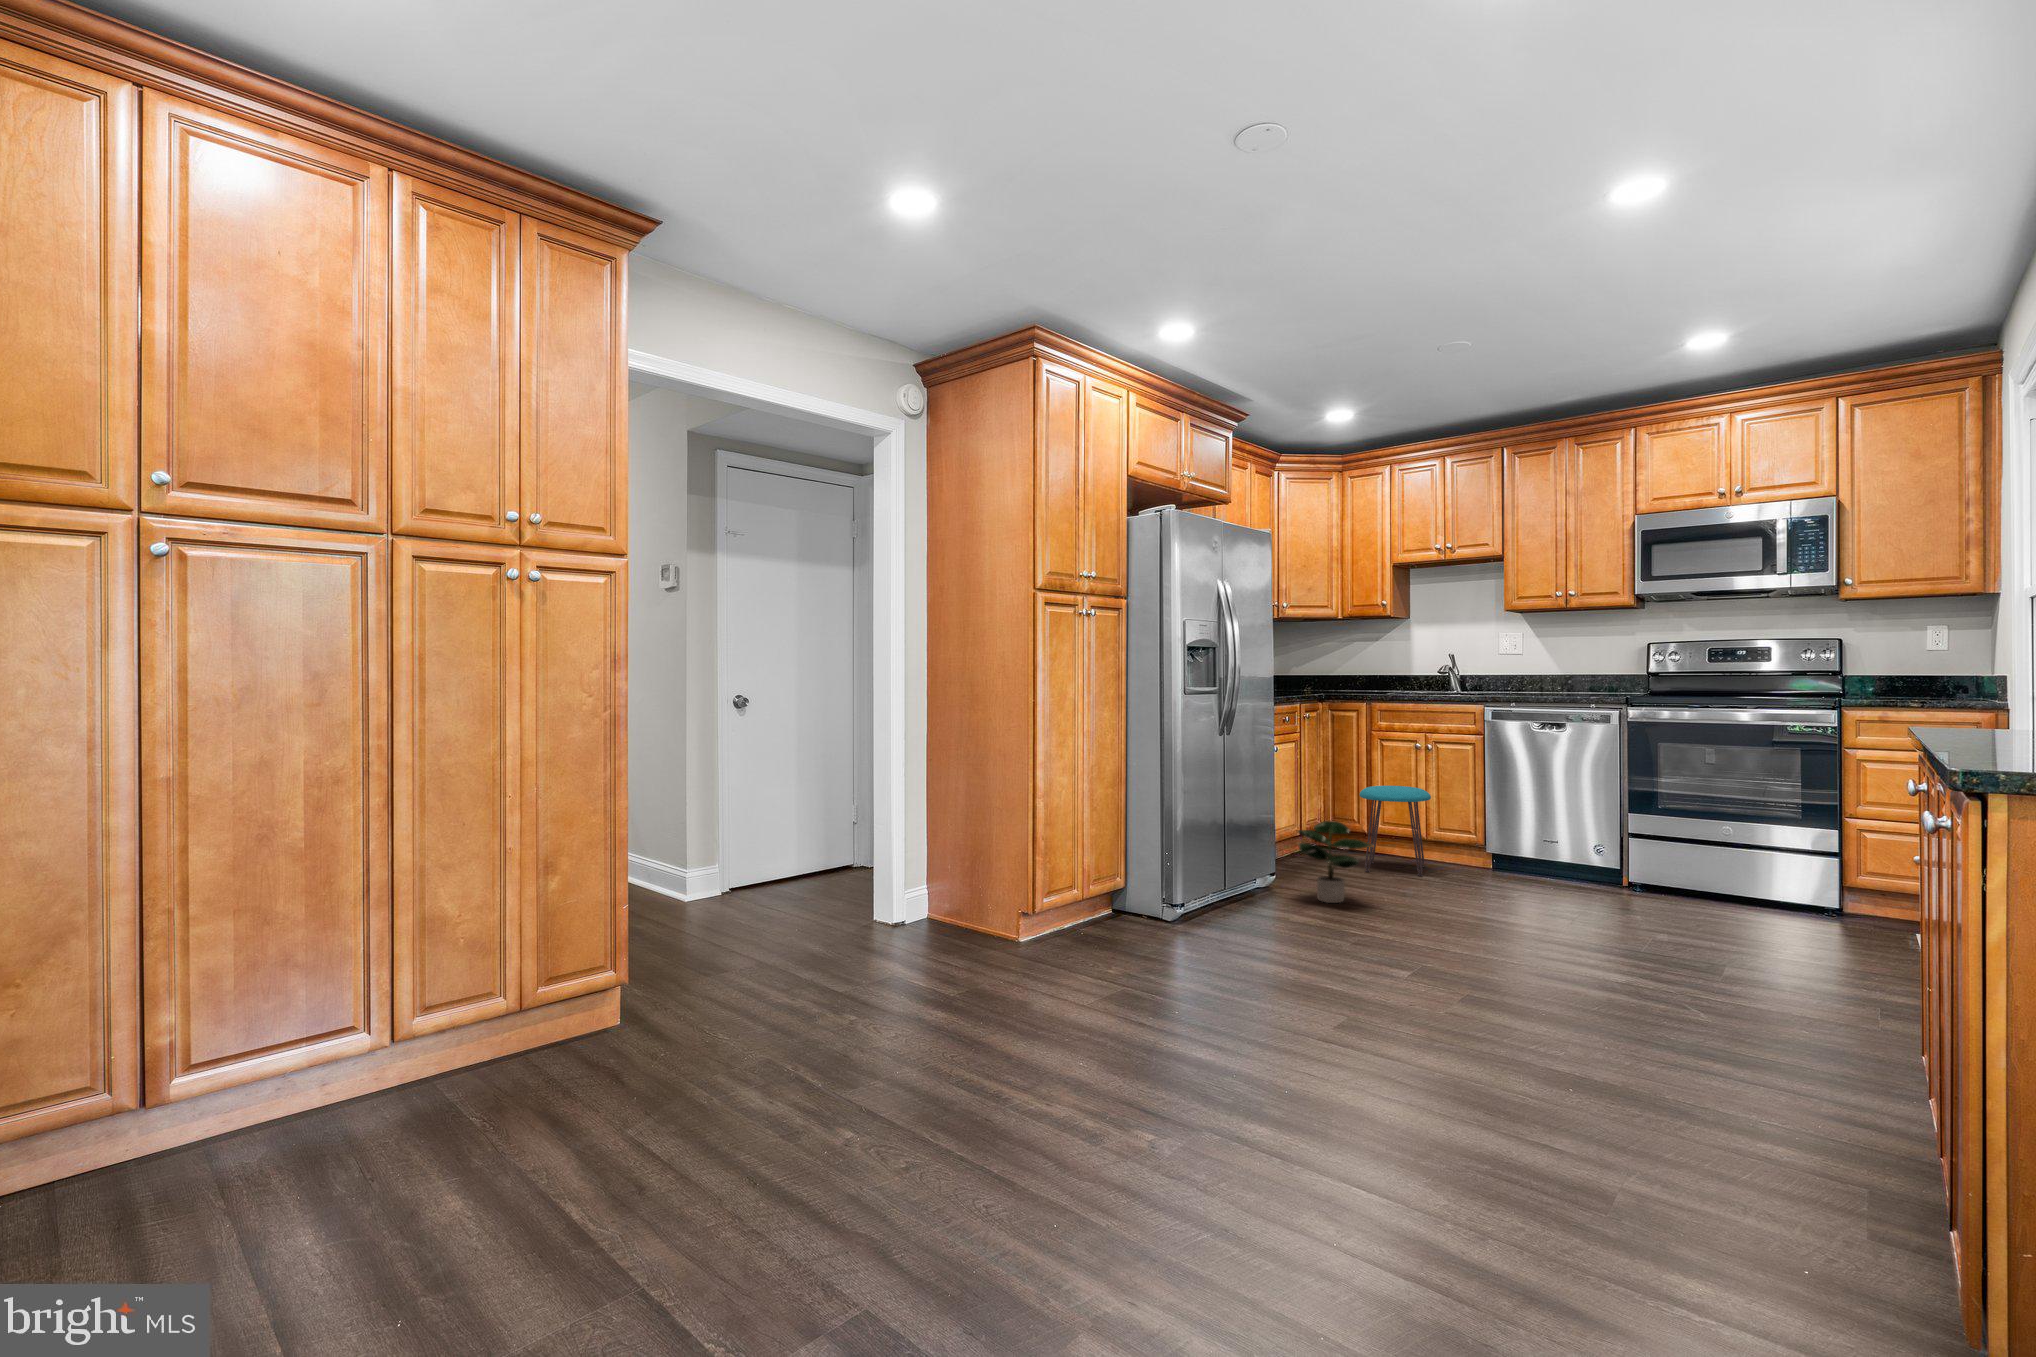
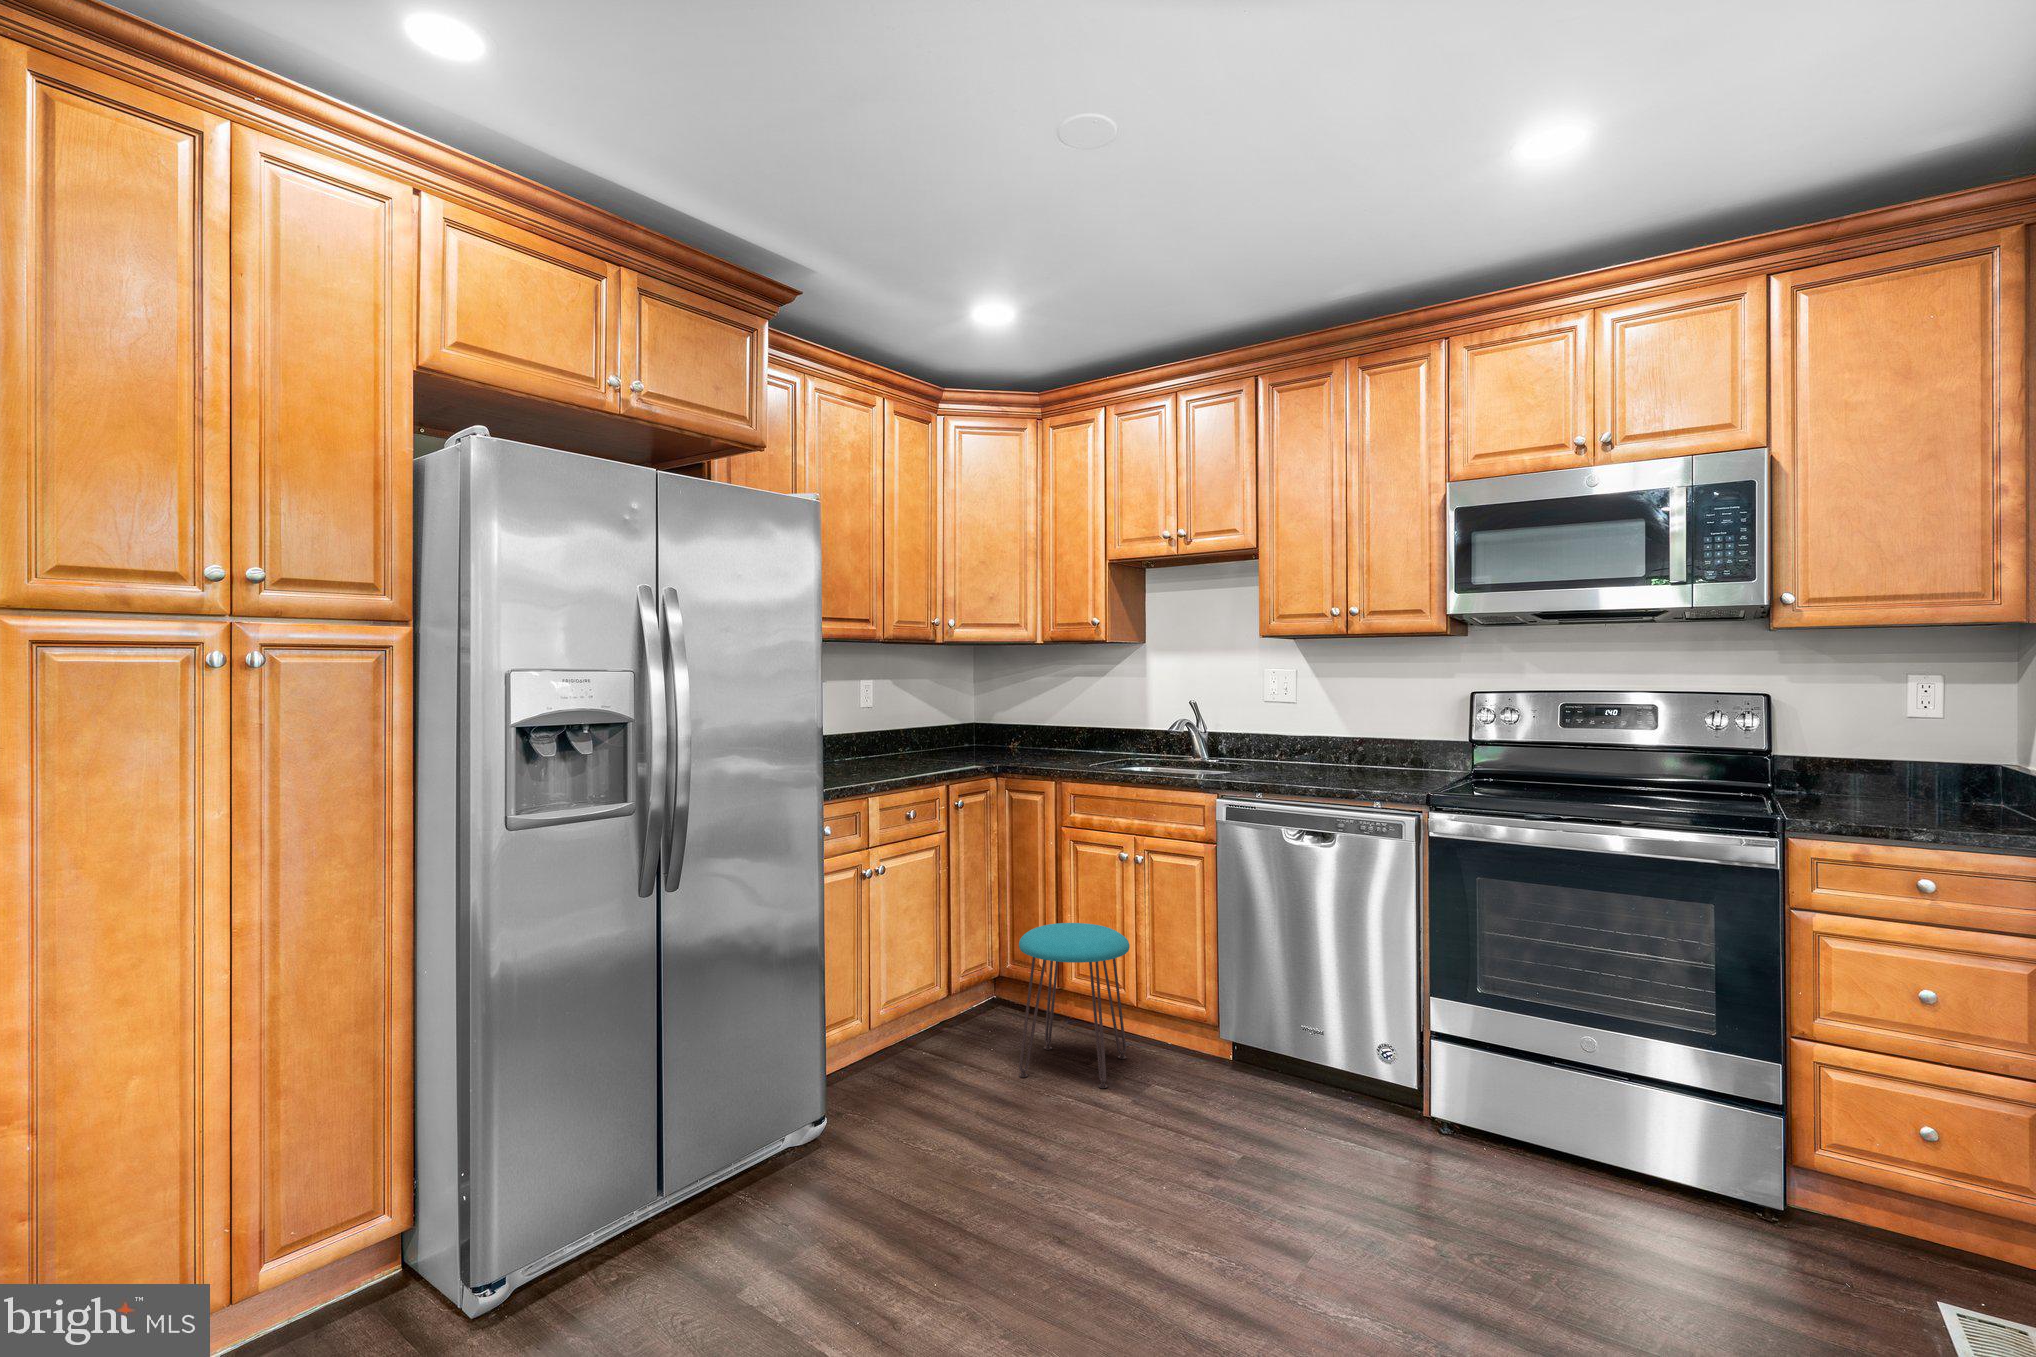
potted plant: present [1298,821,1373,903] -> none [818,1023,956,1196]

